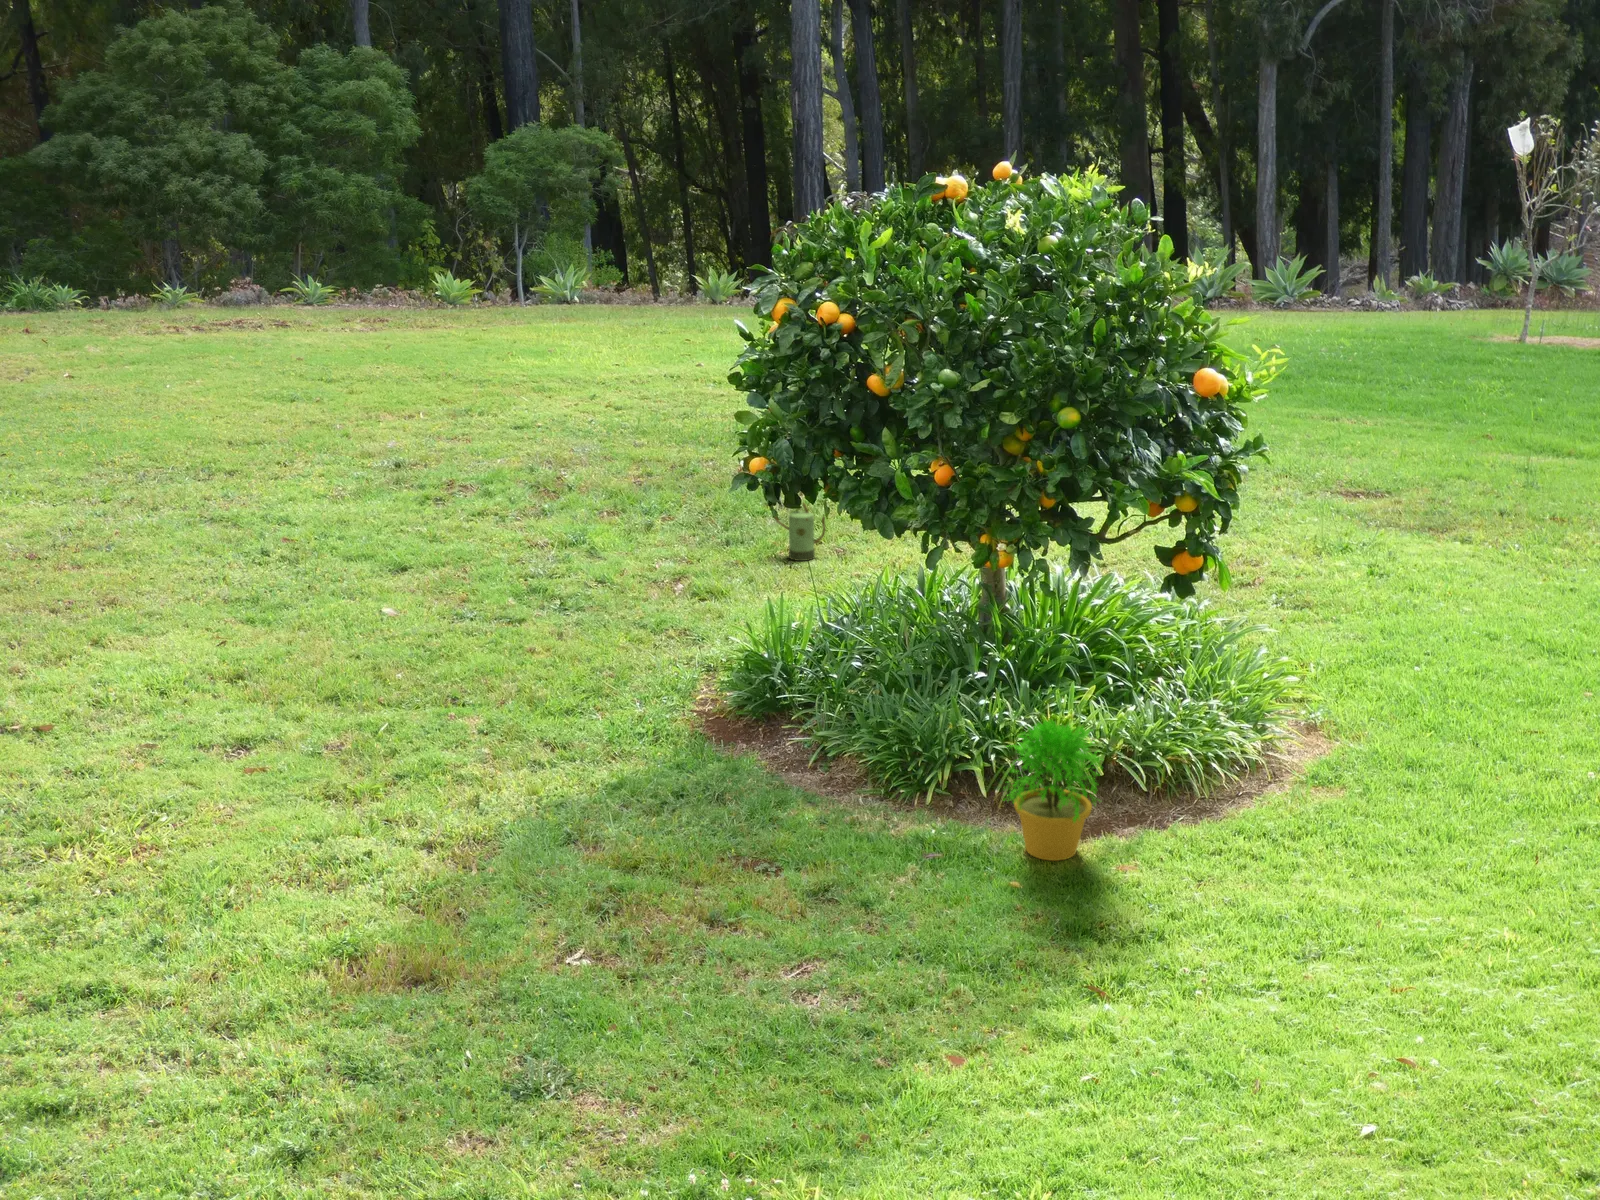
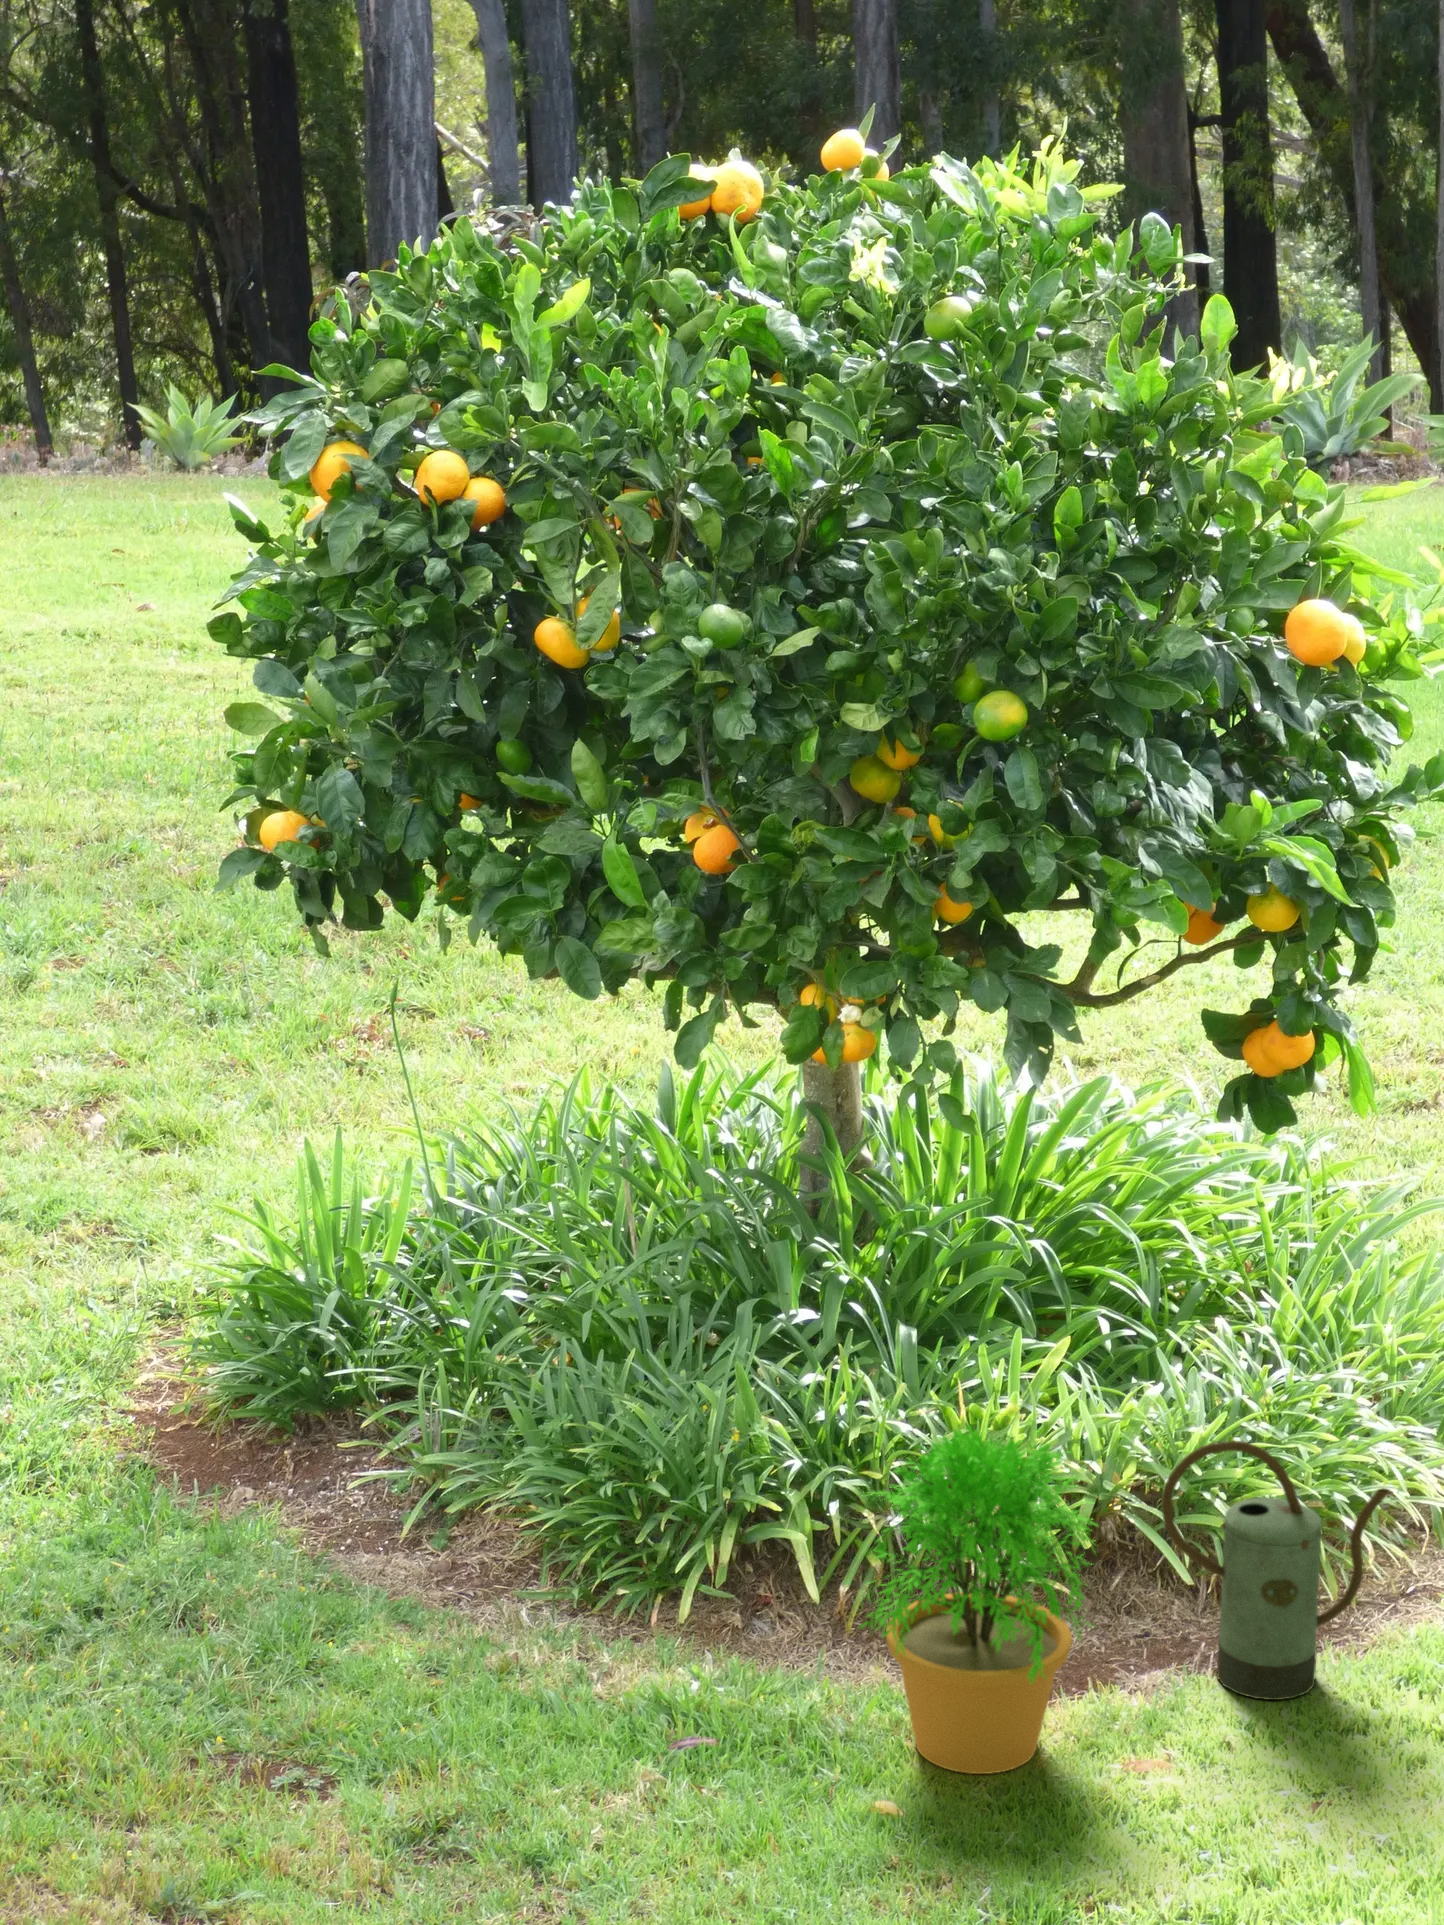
watering can: present [775,503,826,561] -> present [1161,1441,1390,1700]

